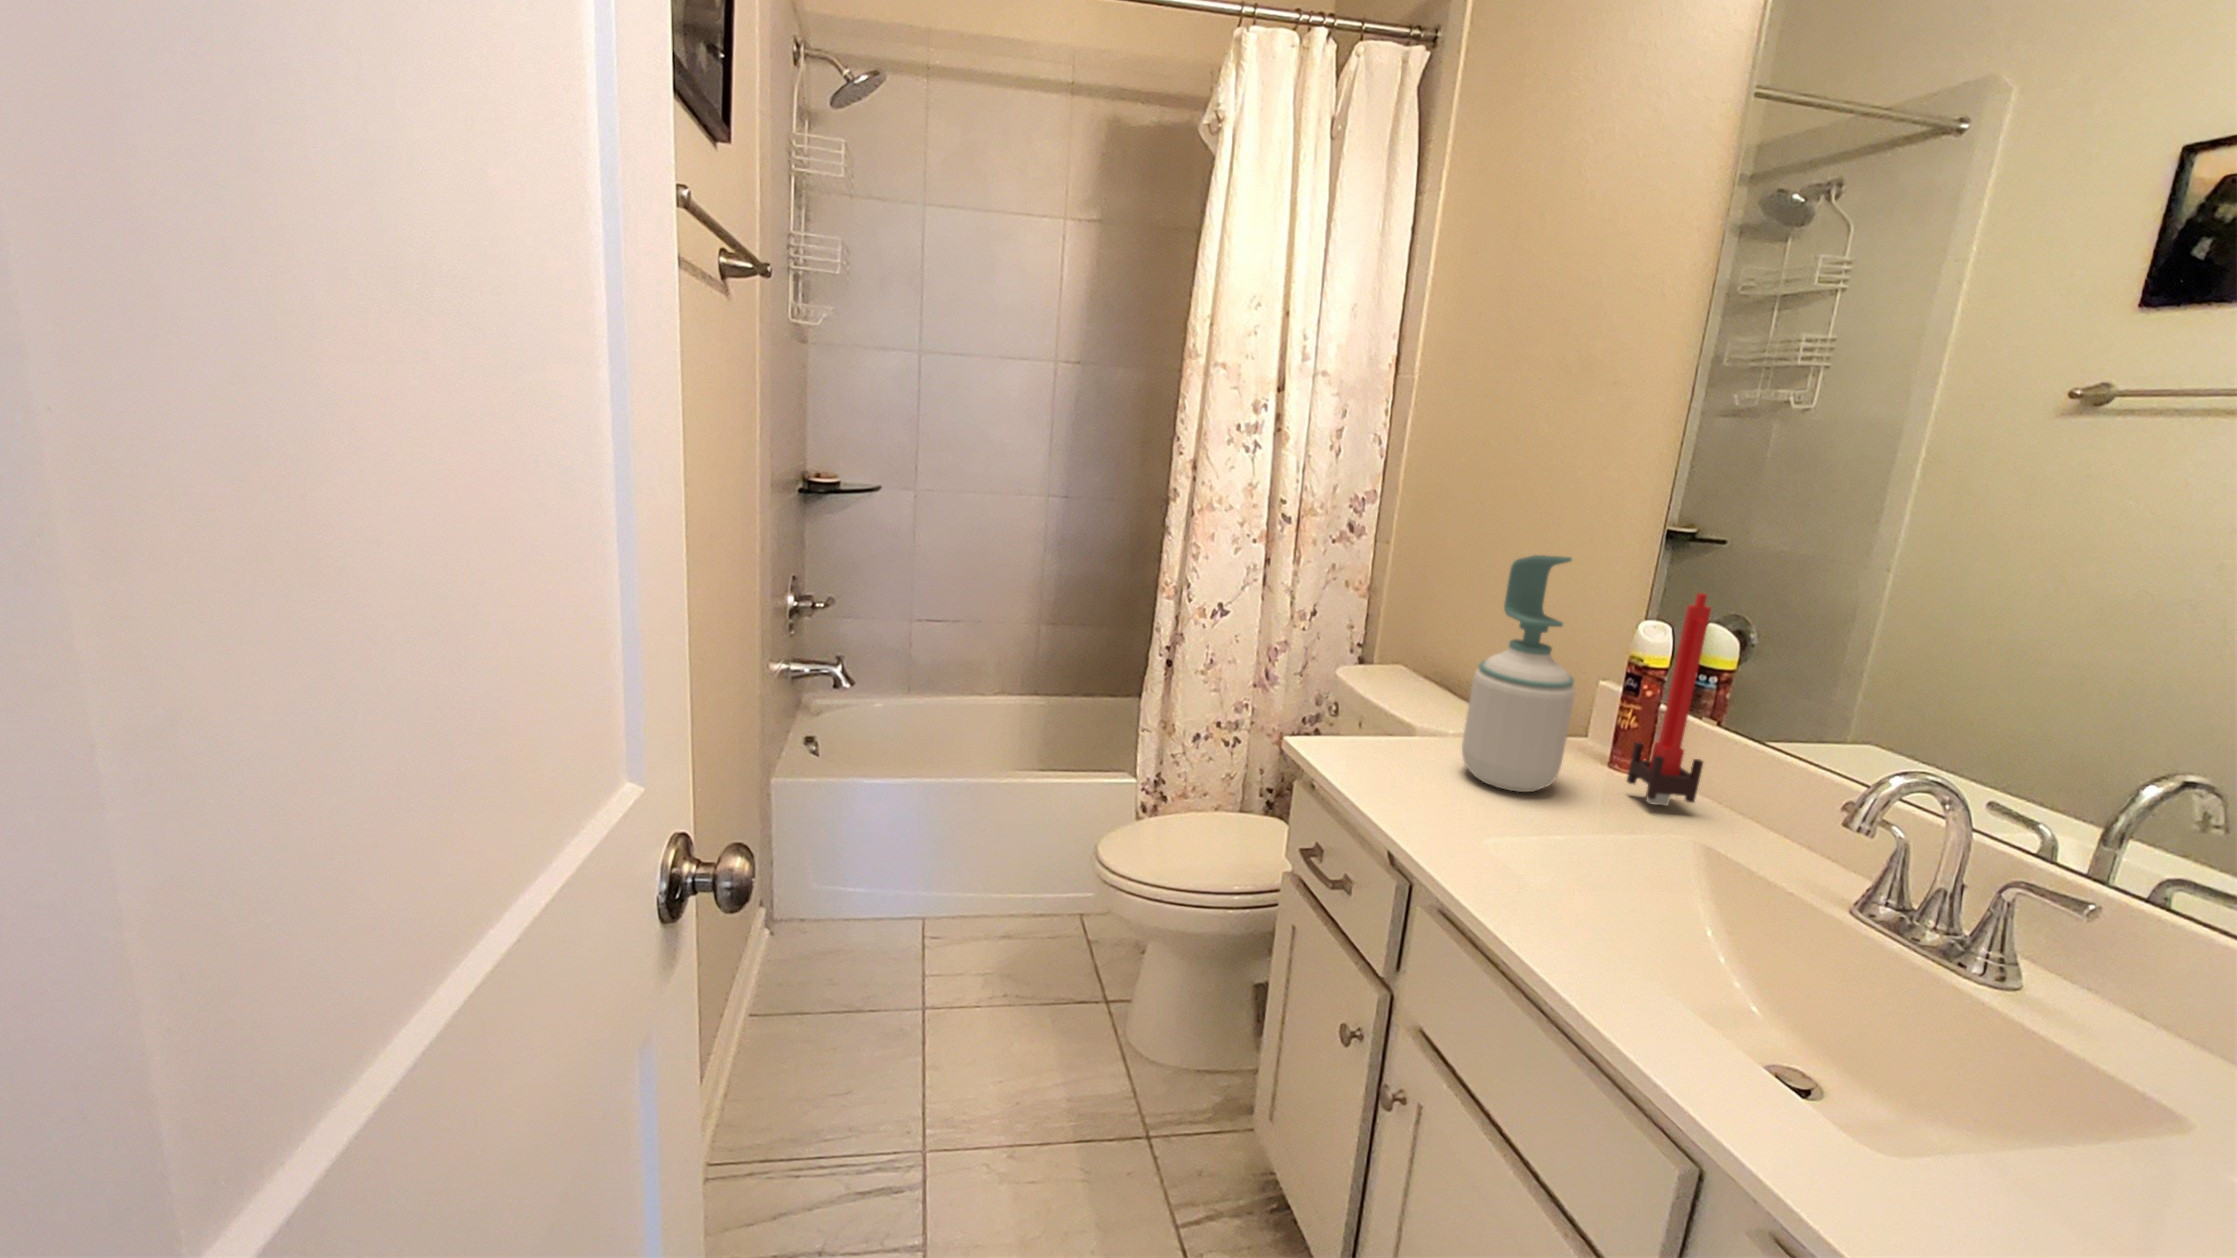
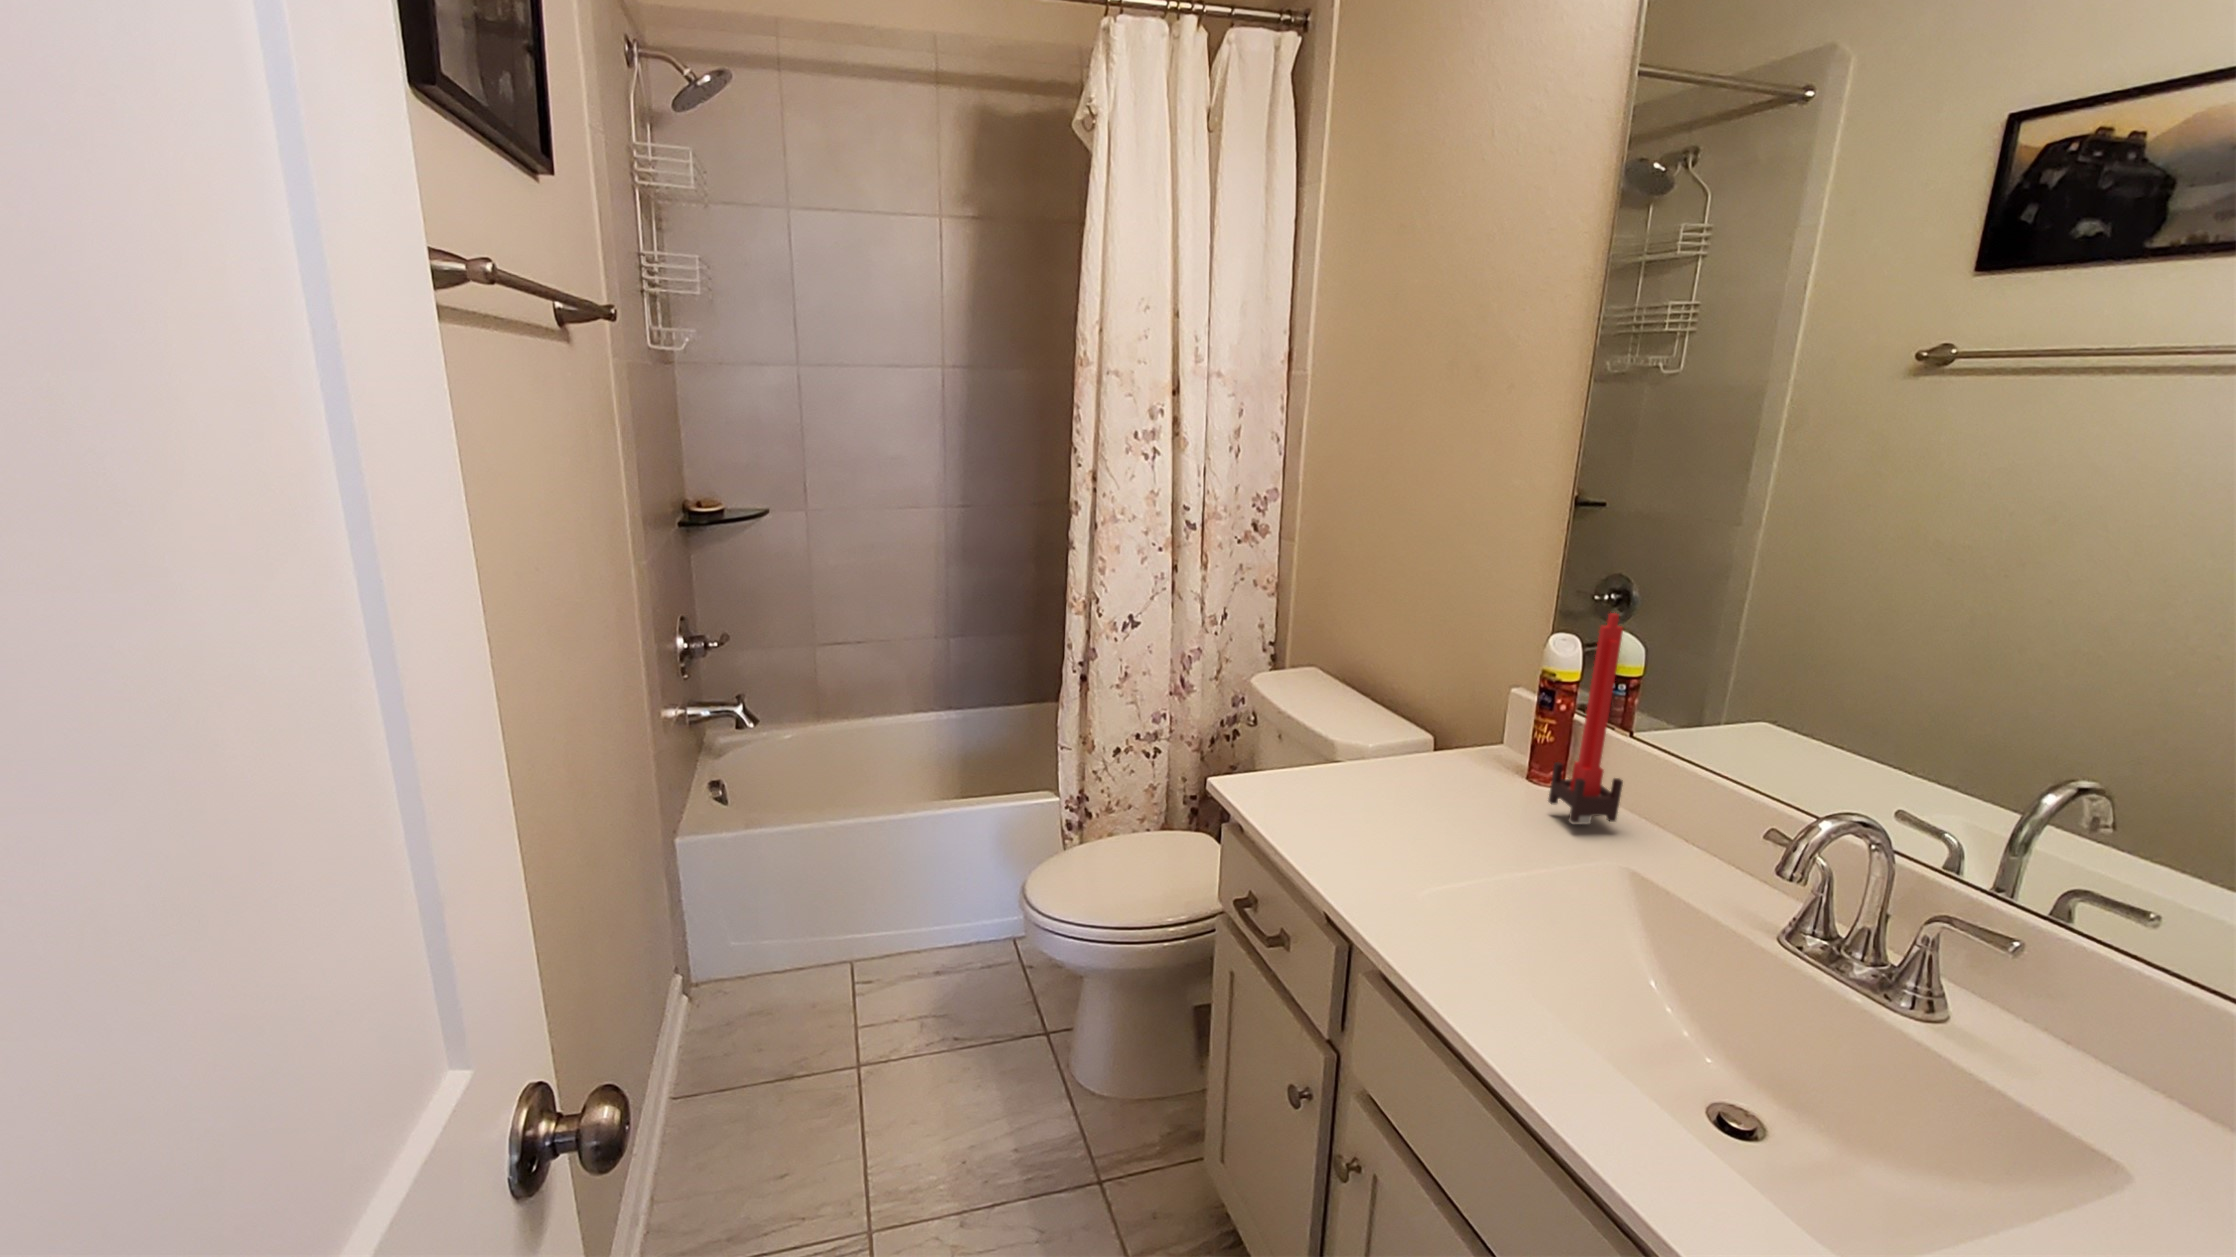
soap bottle: present [1462,555,1575,792] -> none [1386,585,1495,824]

